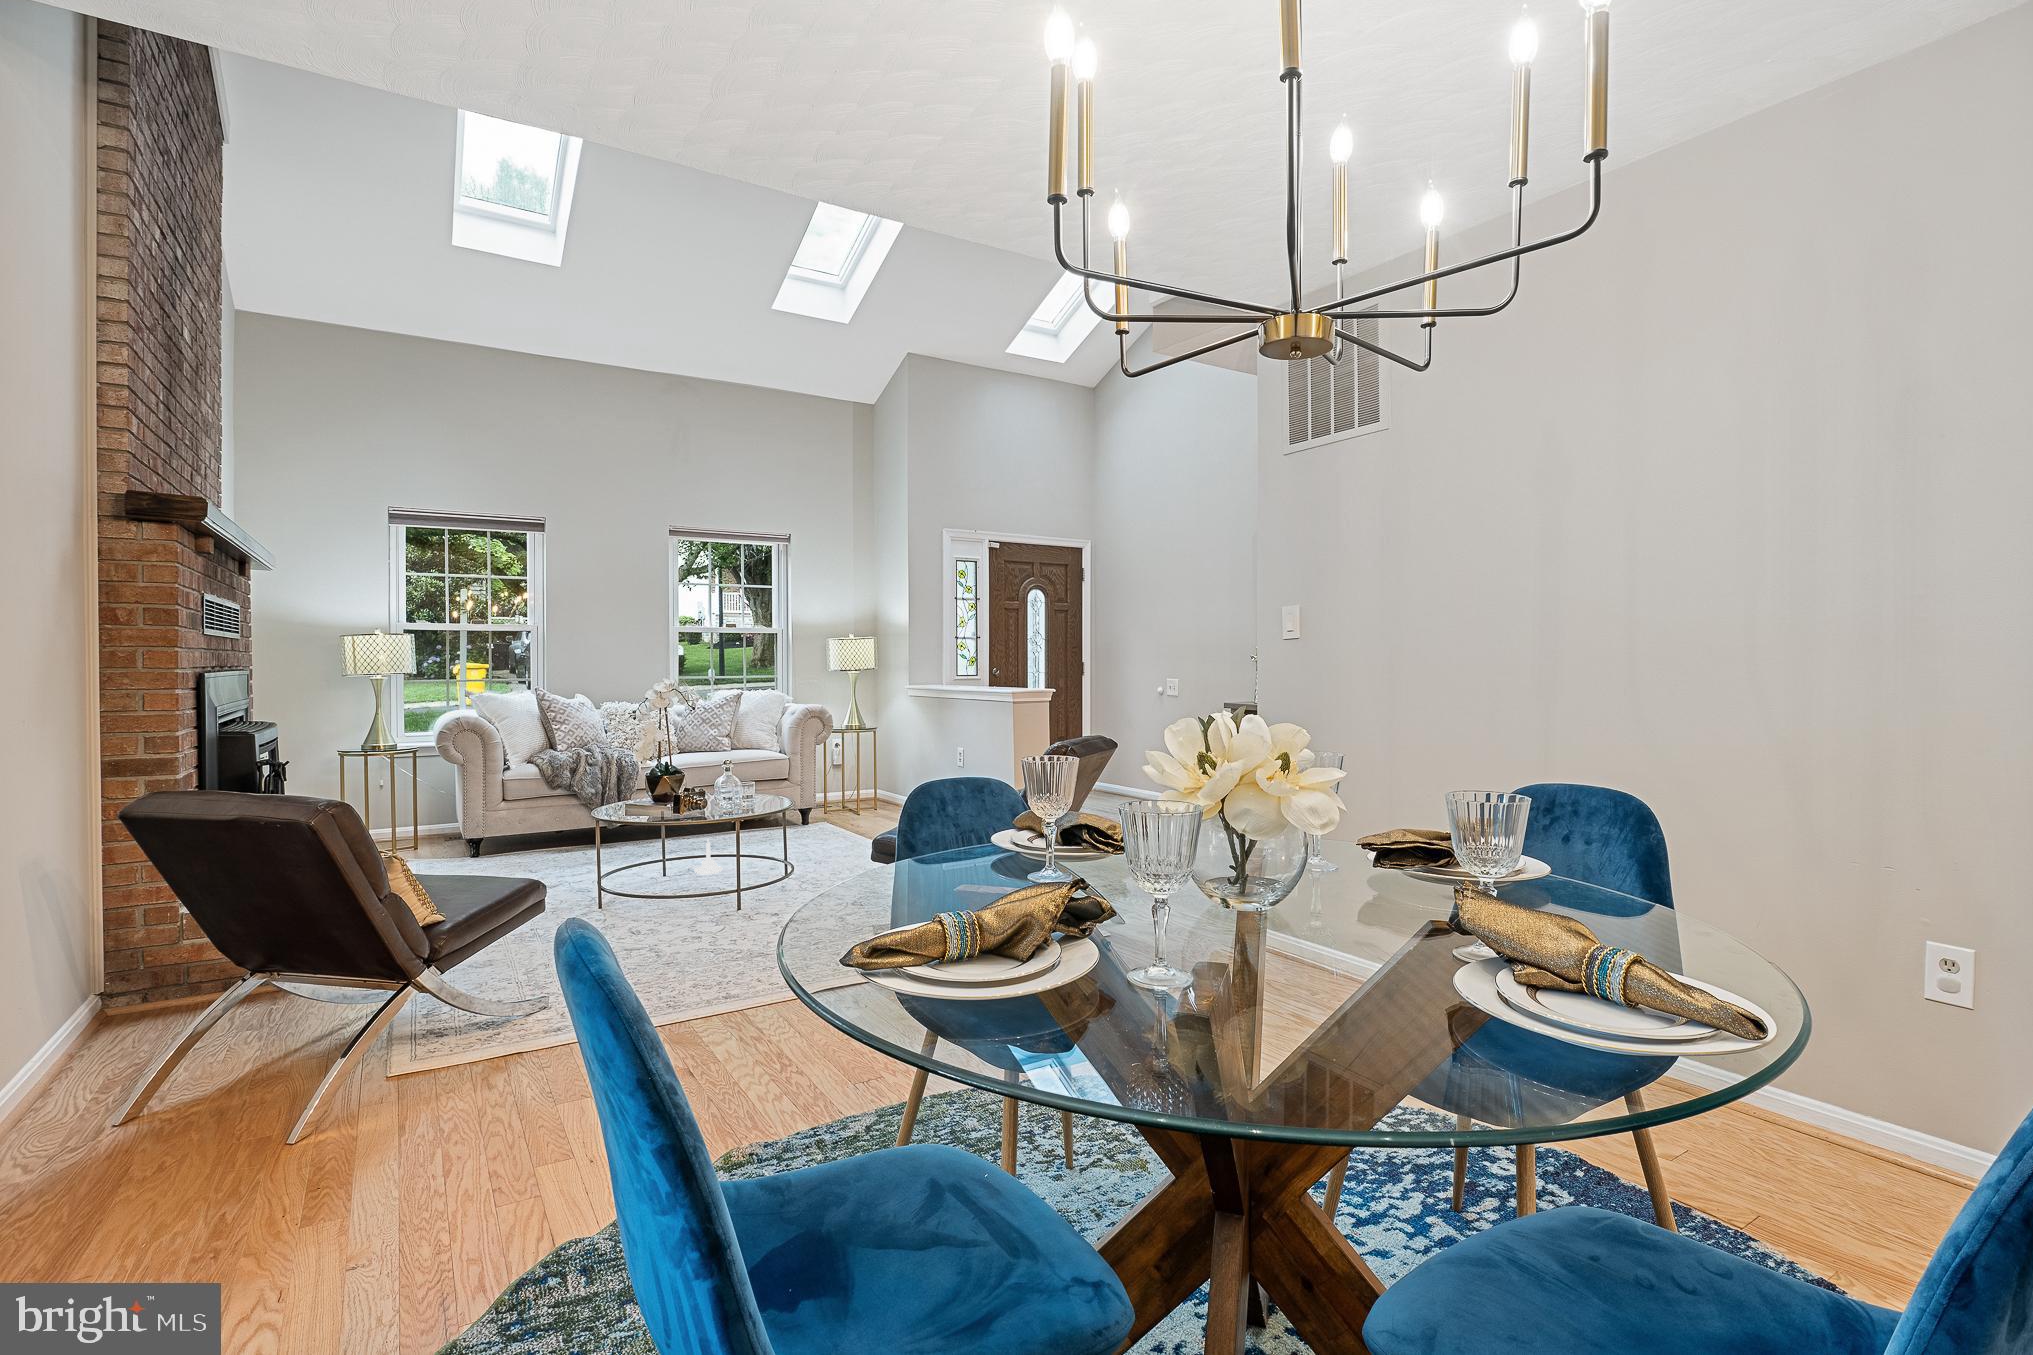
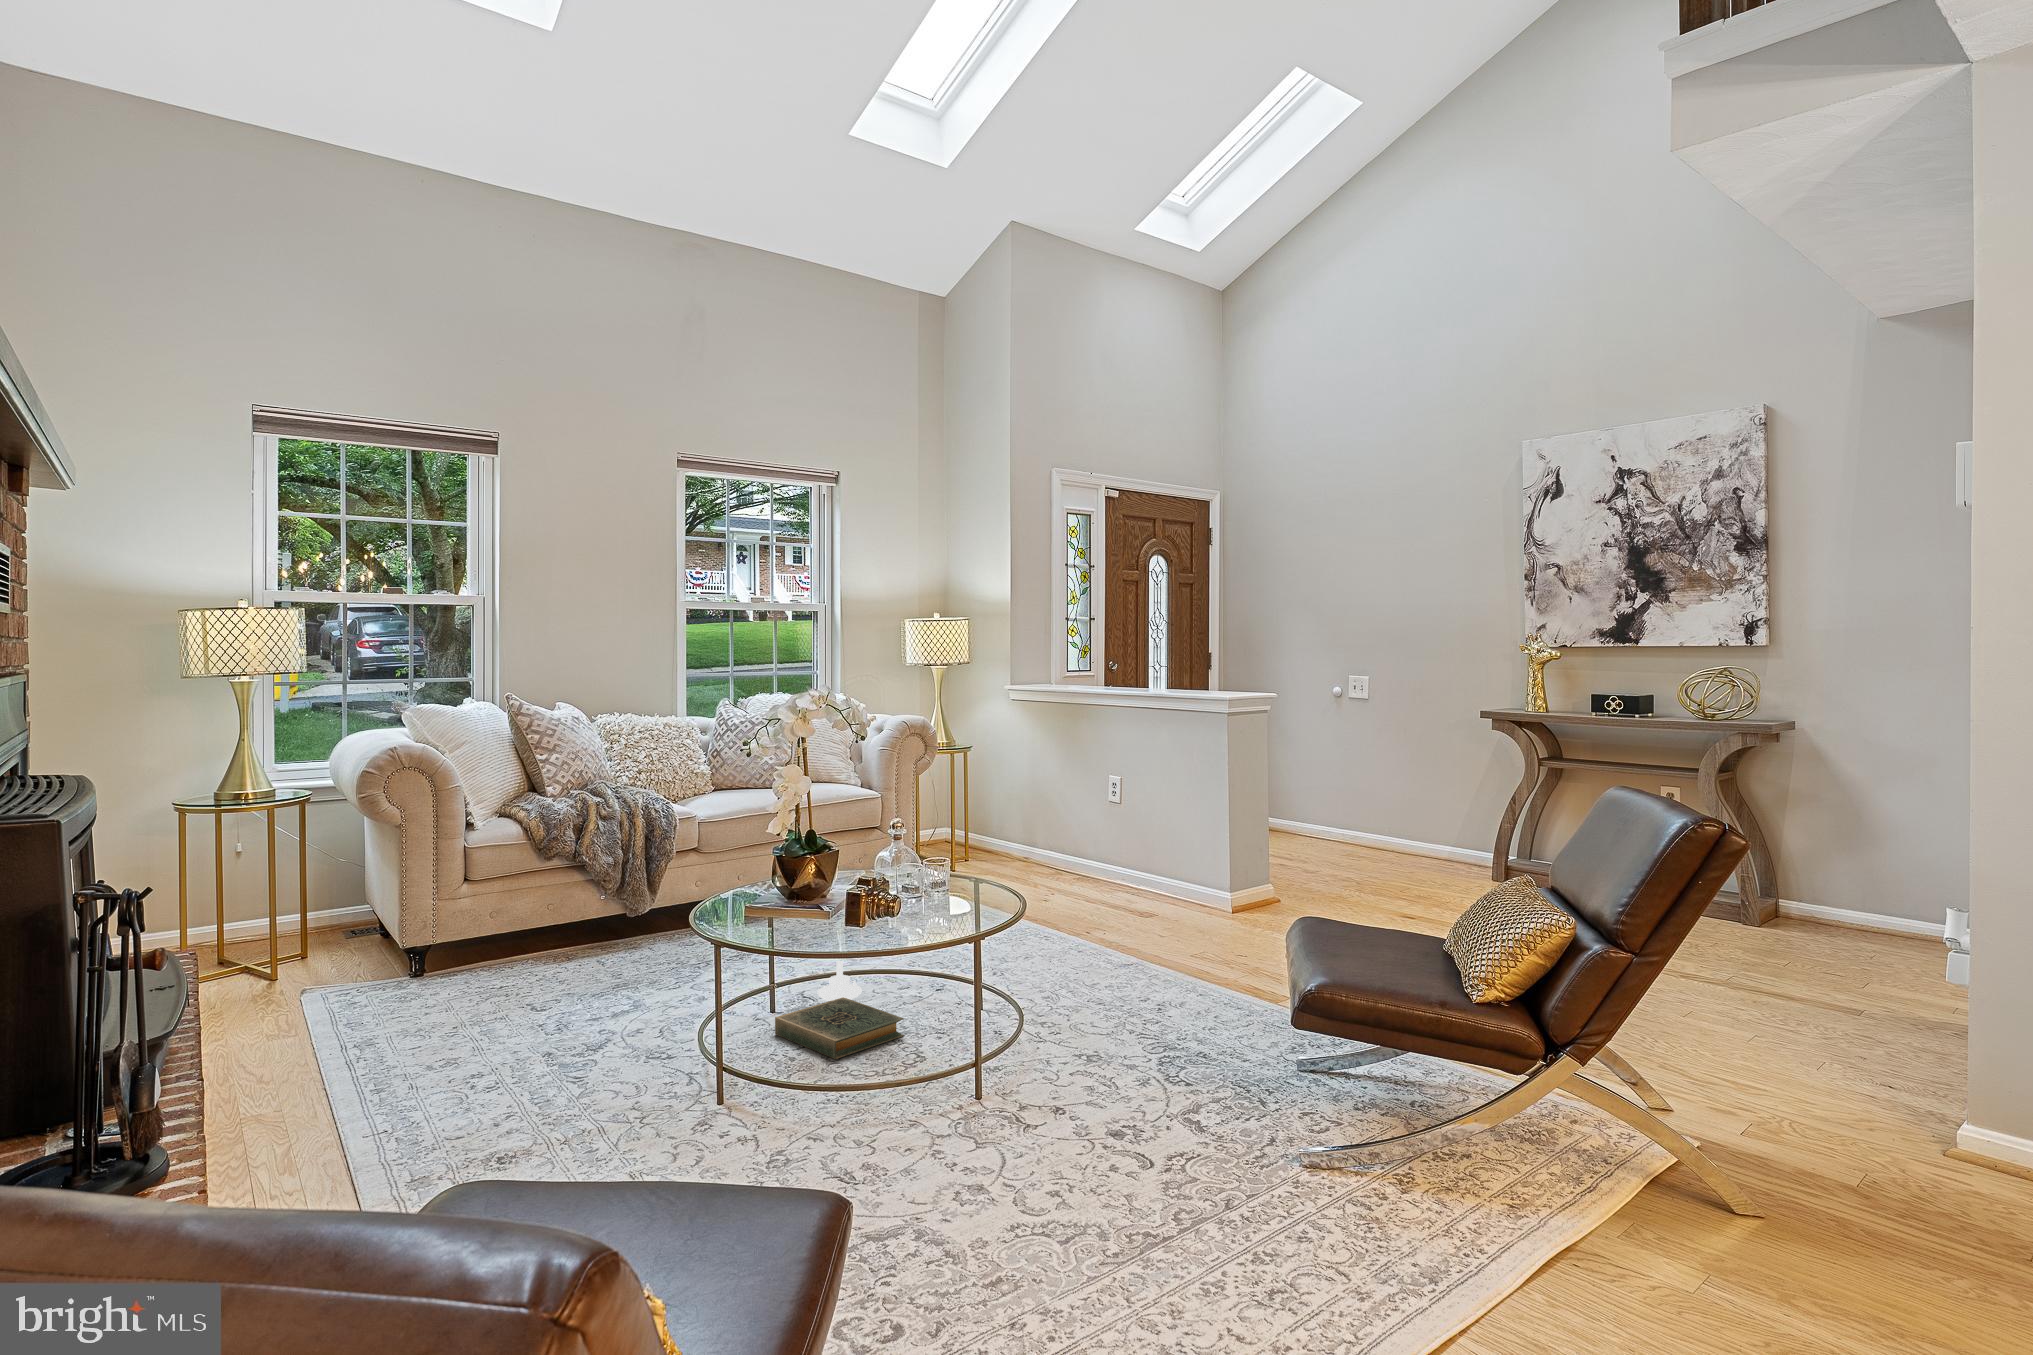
hardback book: none [653,870,727,898] -> present [775,997,904,1059]

